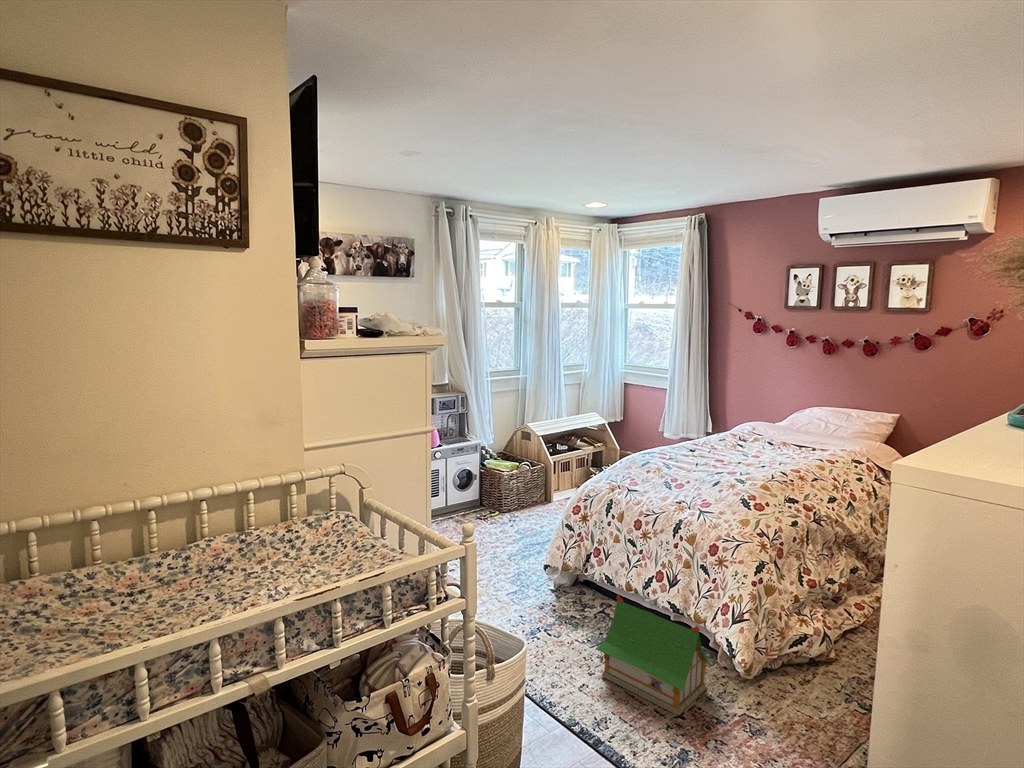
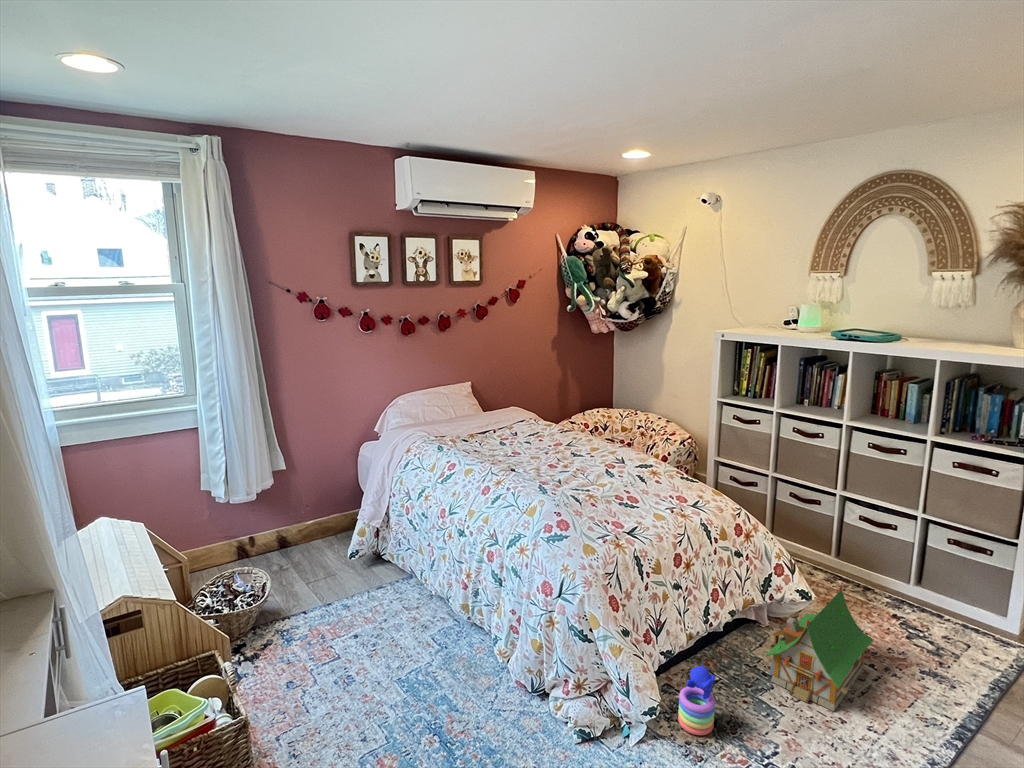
stacking toy: none [560,574,588,620] -> present [678,665,715,735]

